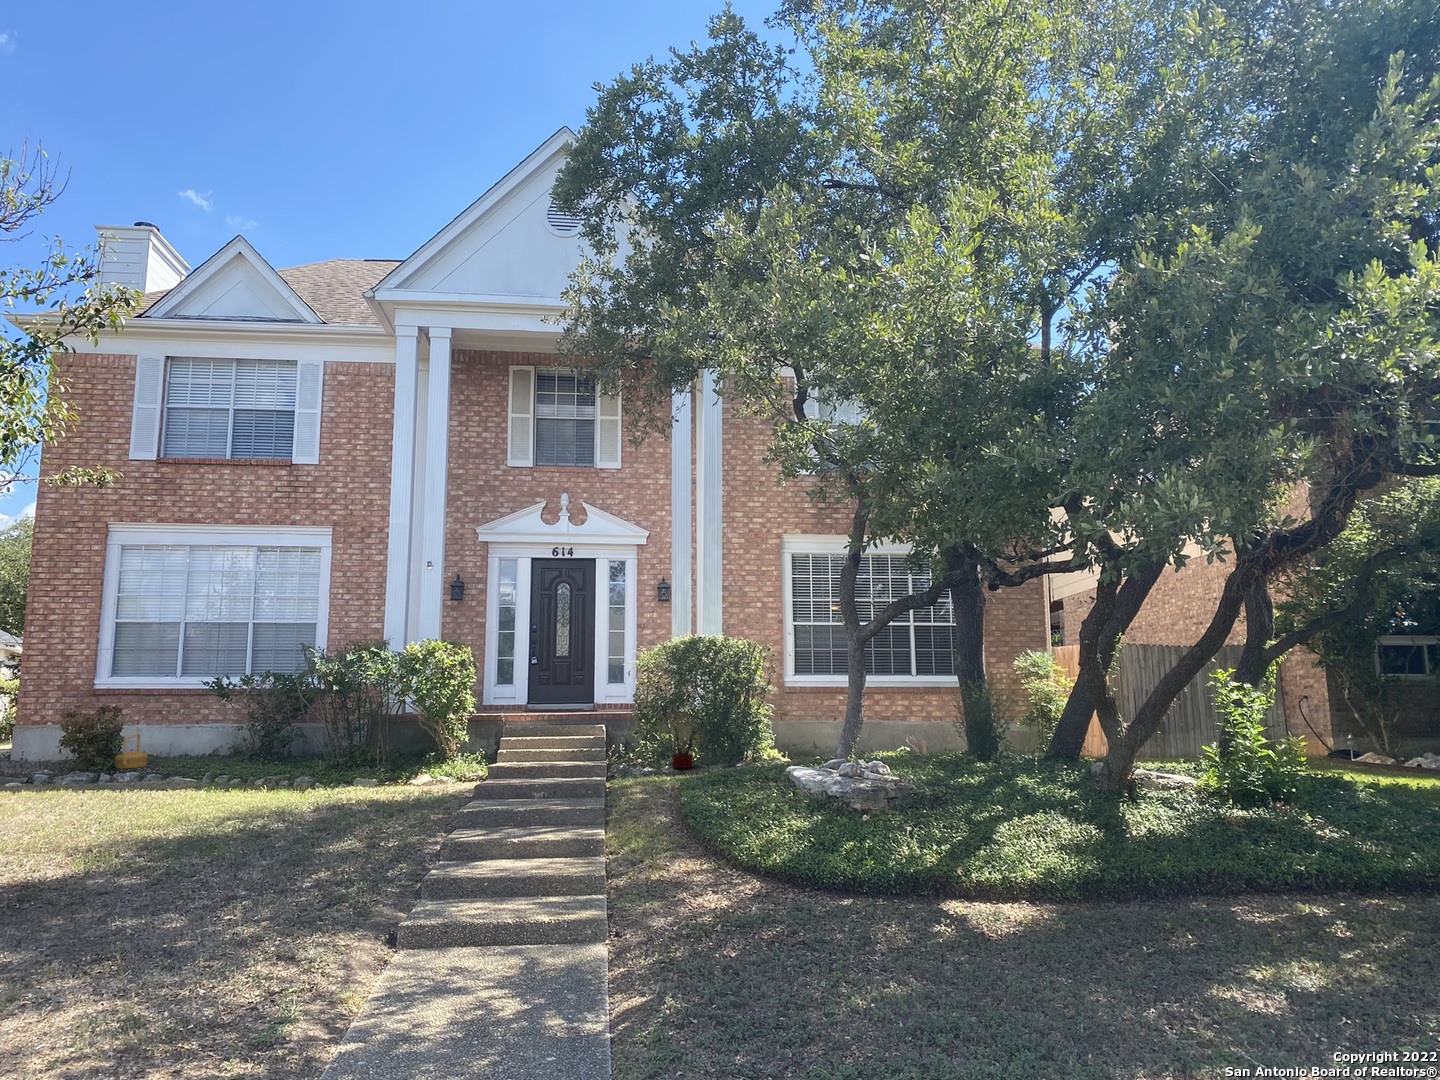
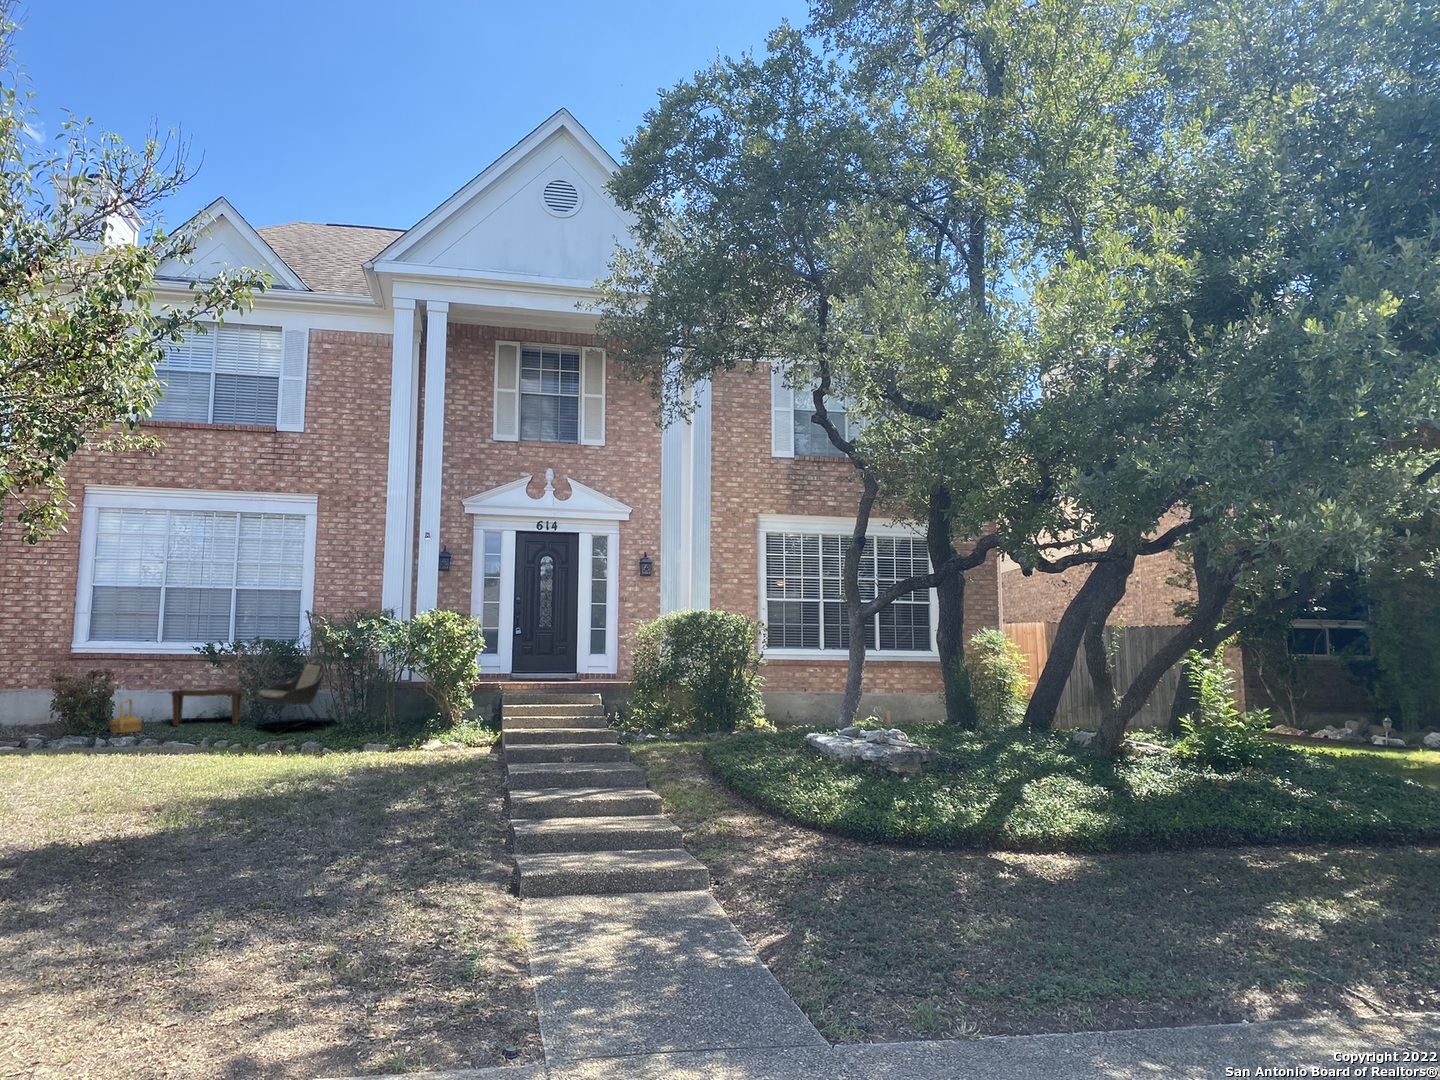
lounge chair: none [256,694,327,770] -> present [255,662,325,734]
bench: none [179,721,254,761] -> present [172,687,243,726]
decorative plant: present [672,725,703,769] -> none [666,687,699,736]

